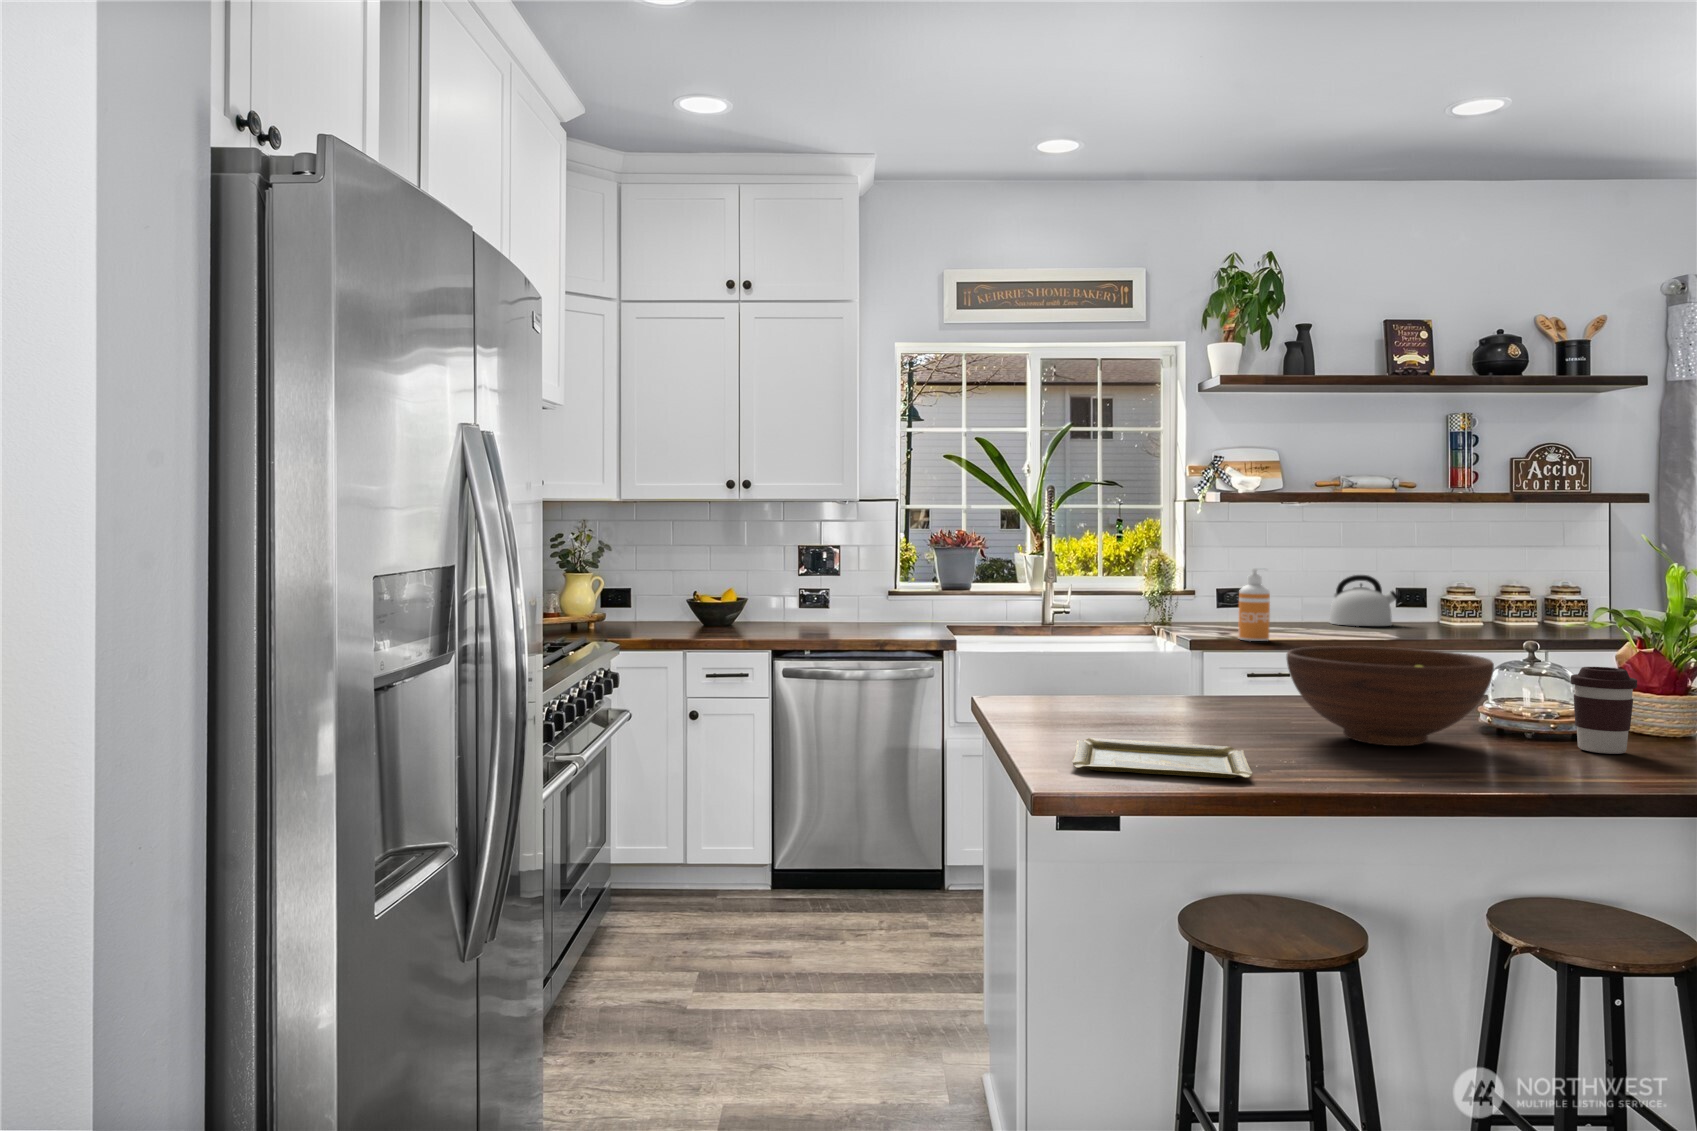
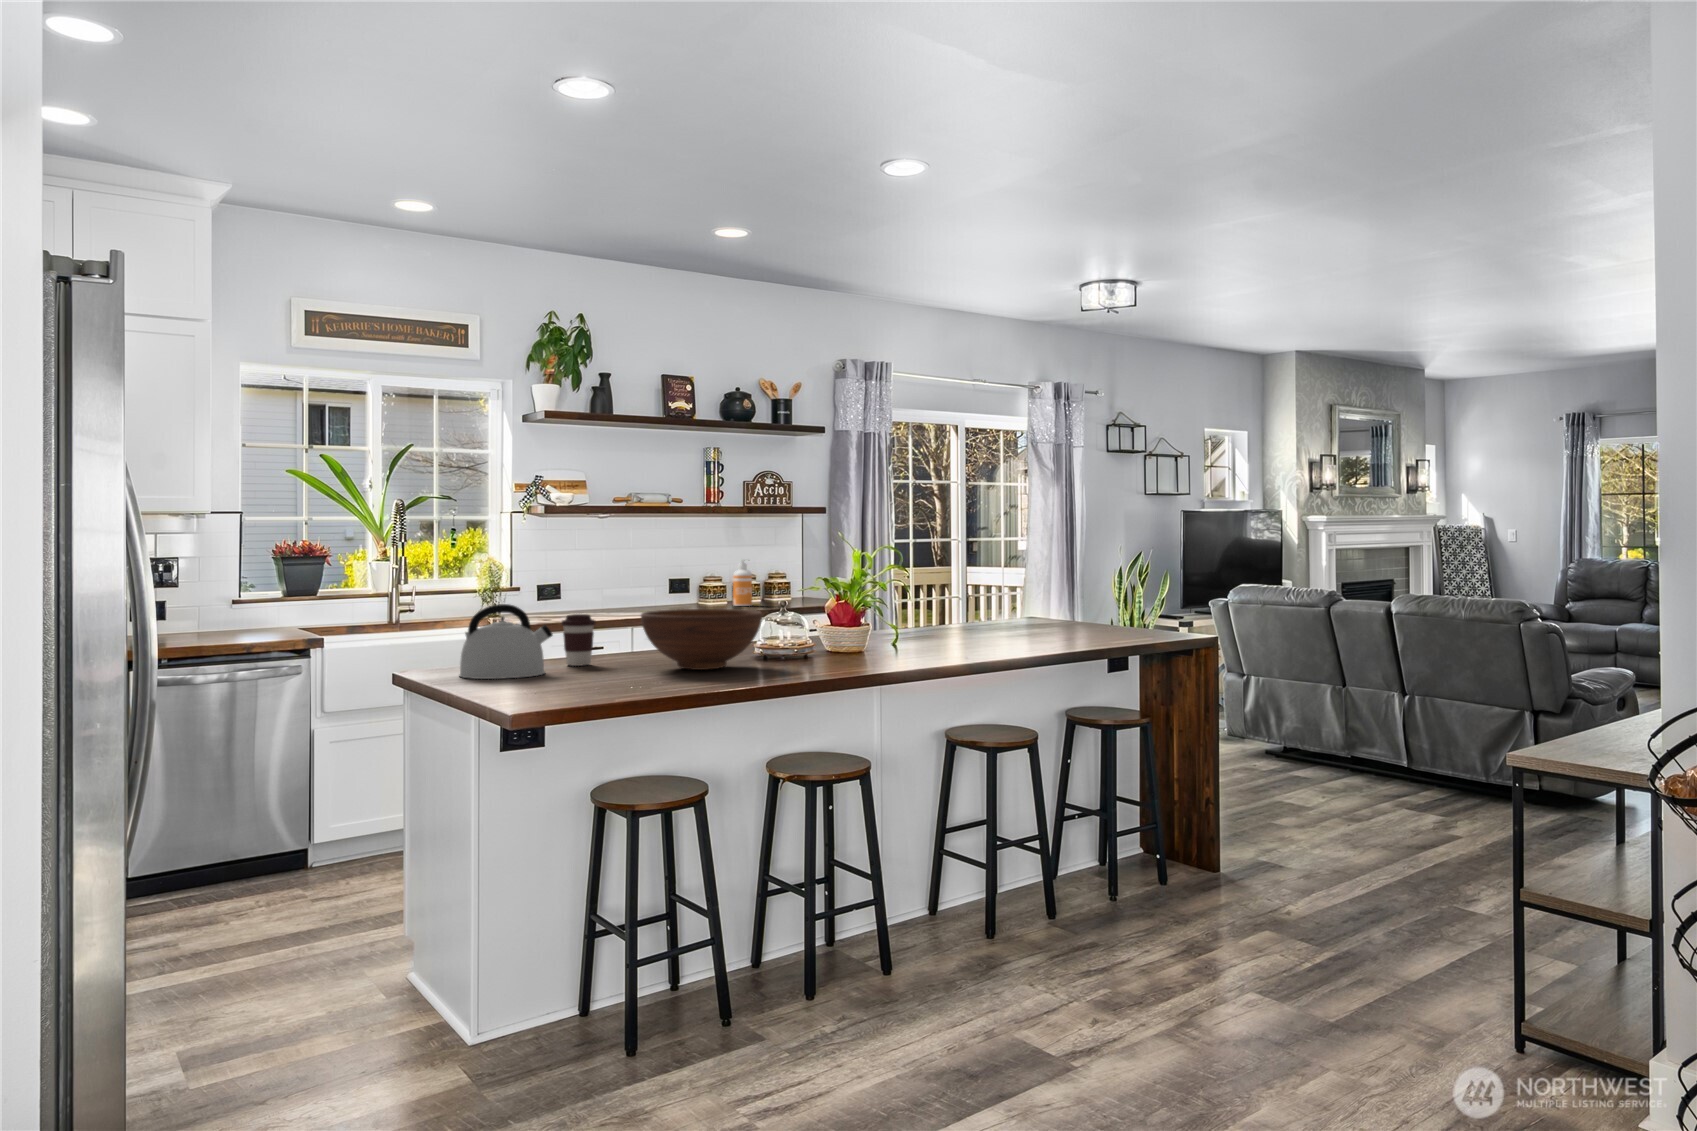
soap dispenser: present [1238,568,1270,641] -> present [733,559,752,606]
kettle: present [1329,575,1398,626] -> present [459,604,553,679]
coffee cup: present [1571,667,1637,754] -> present [561,614,595,666]
tray: present [1072,738,1252,778] -> none [513,675,640,696]

